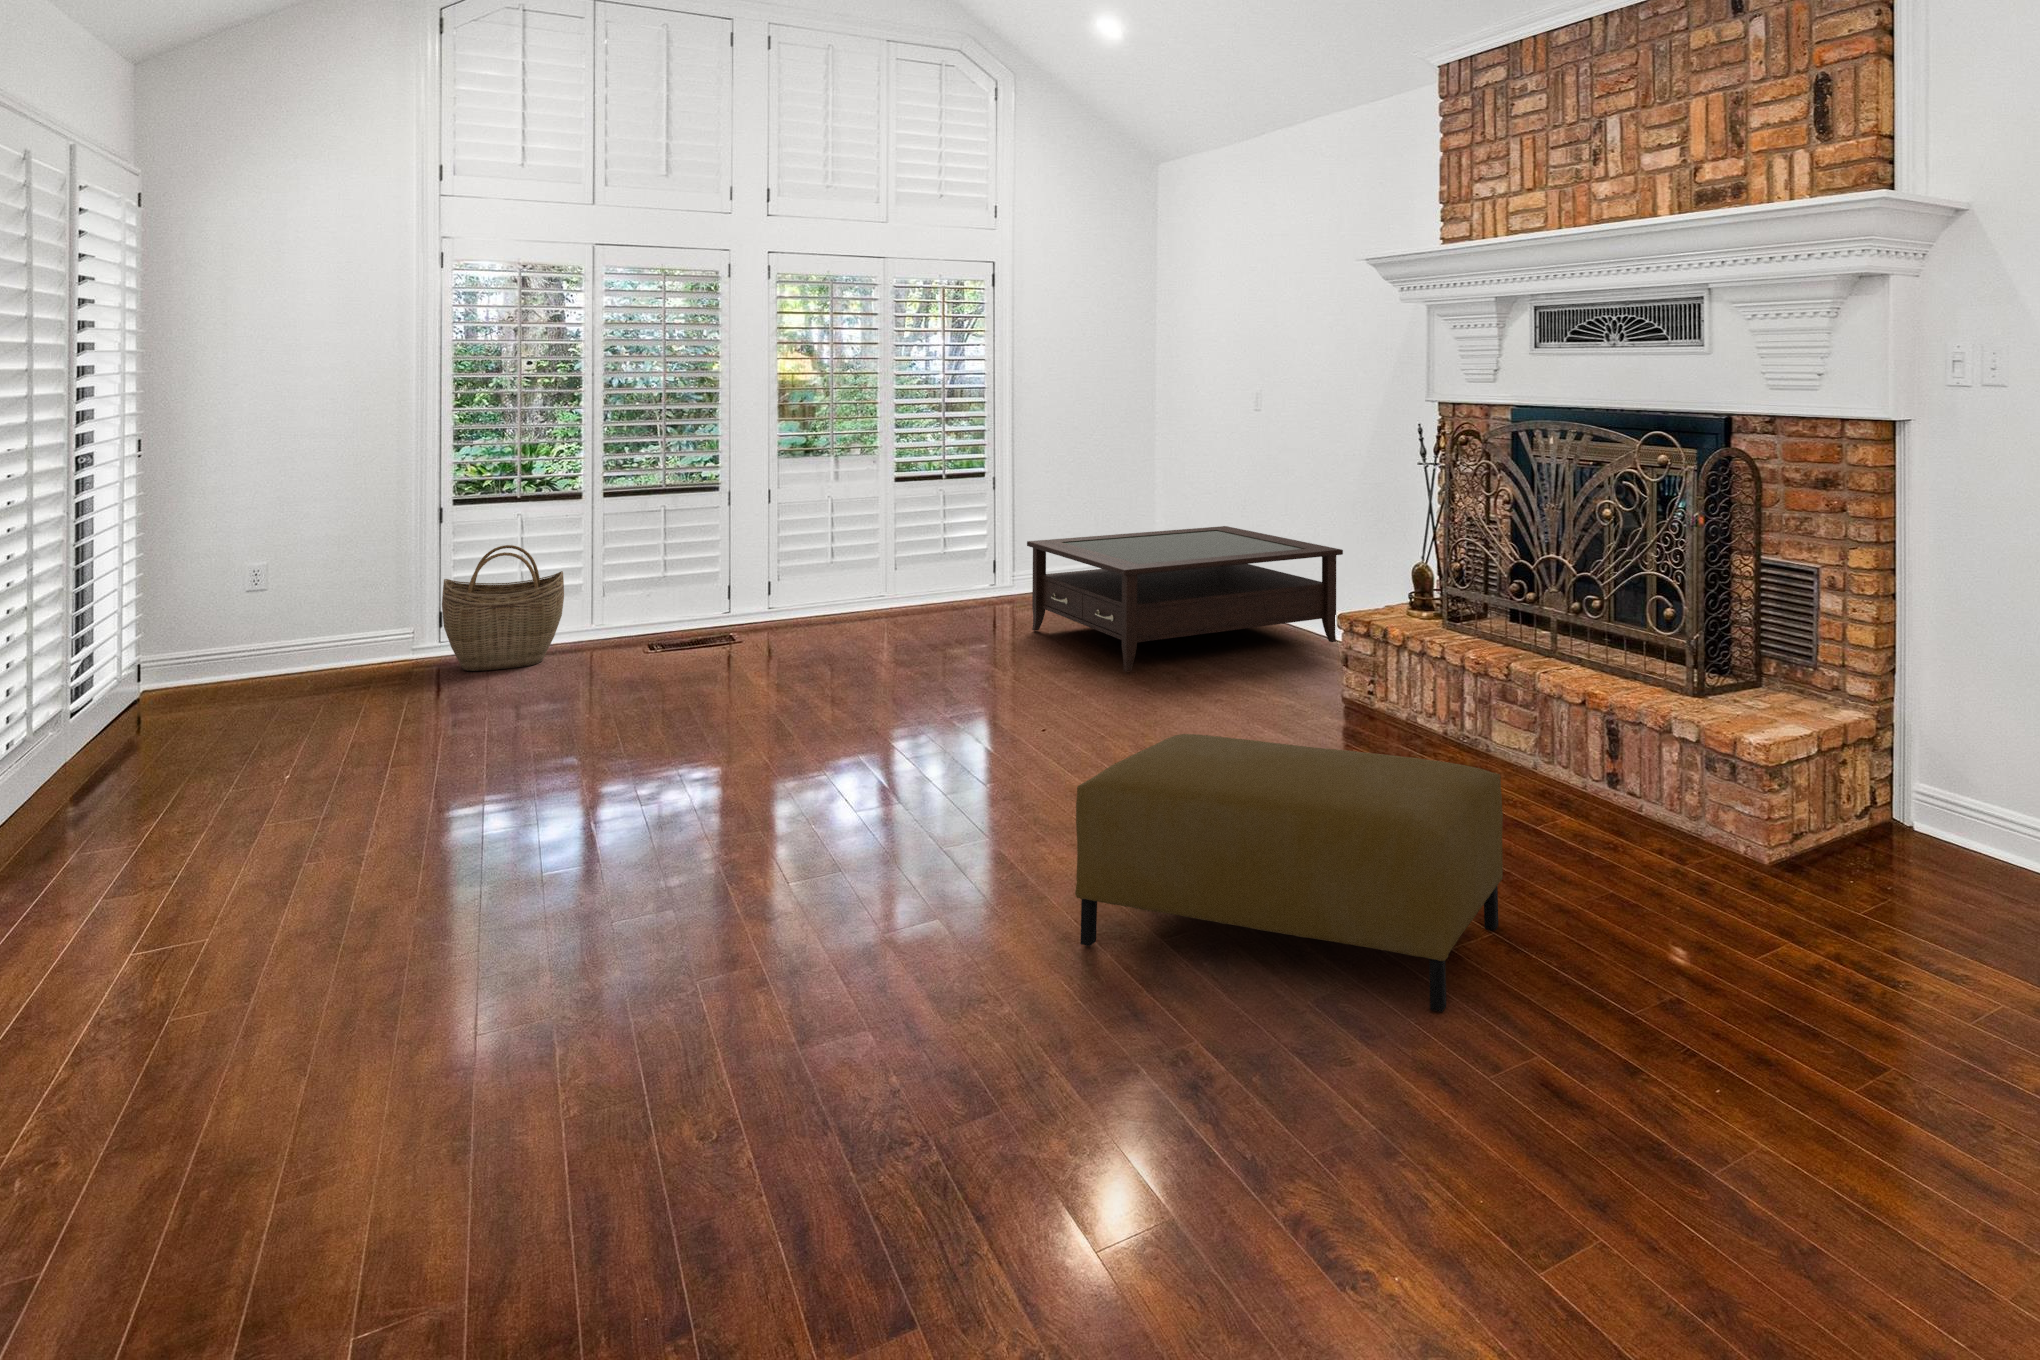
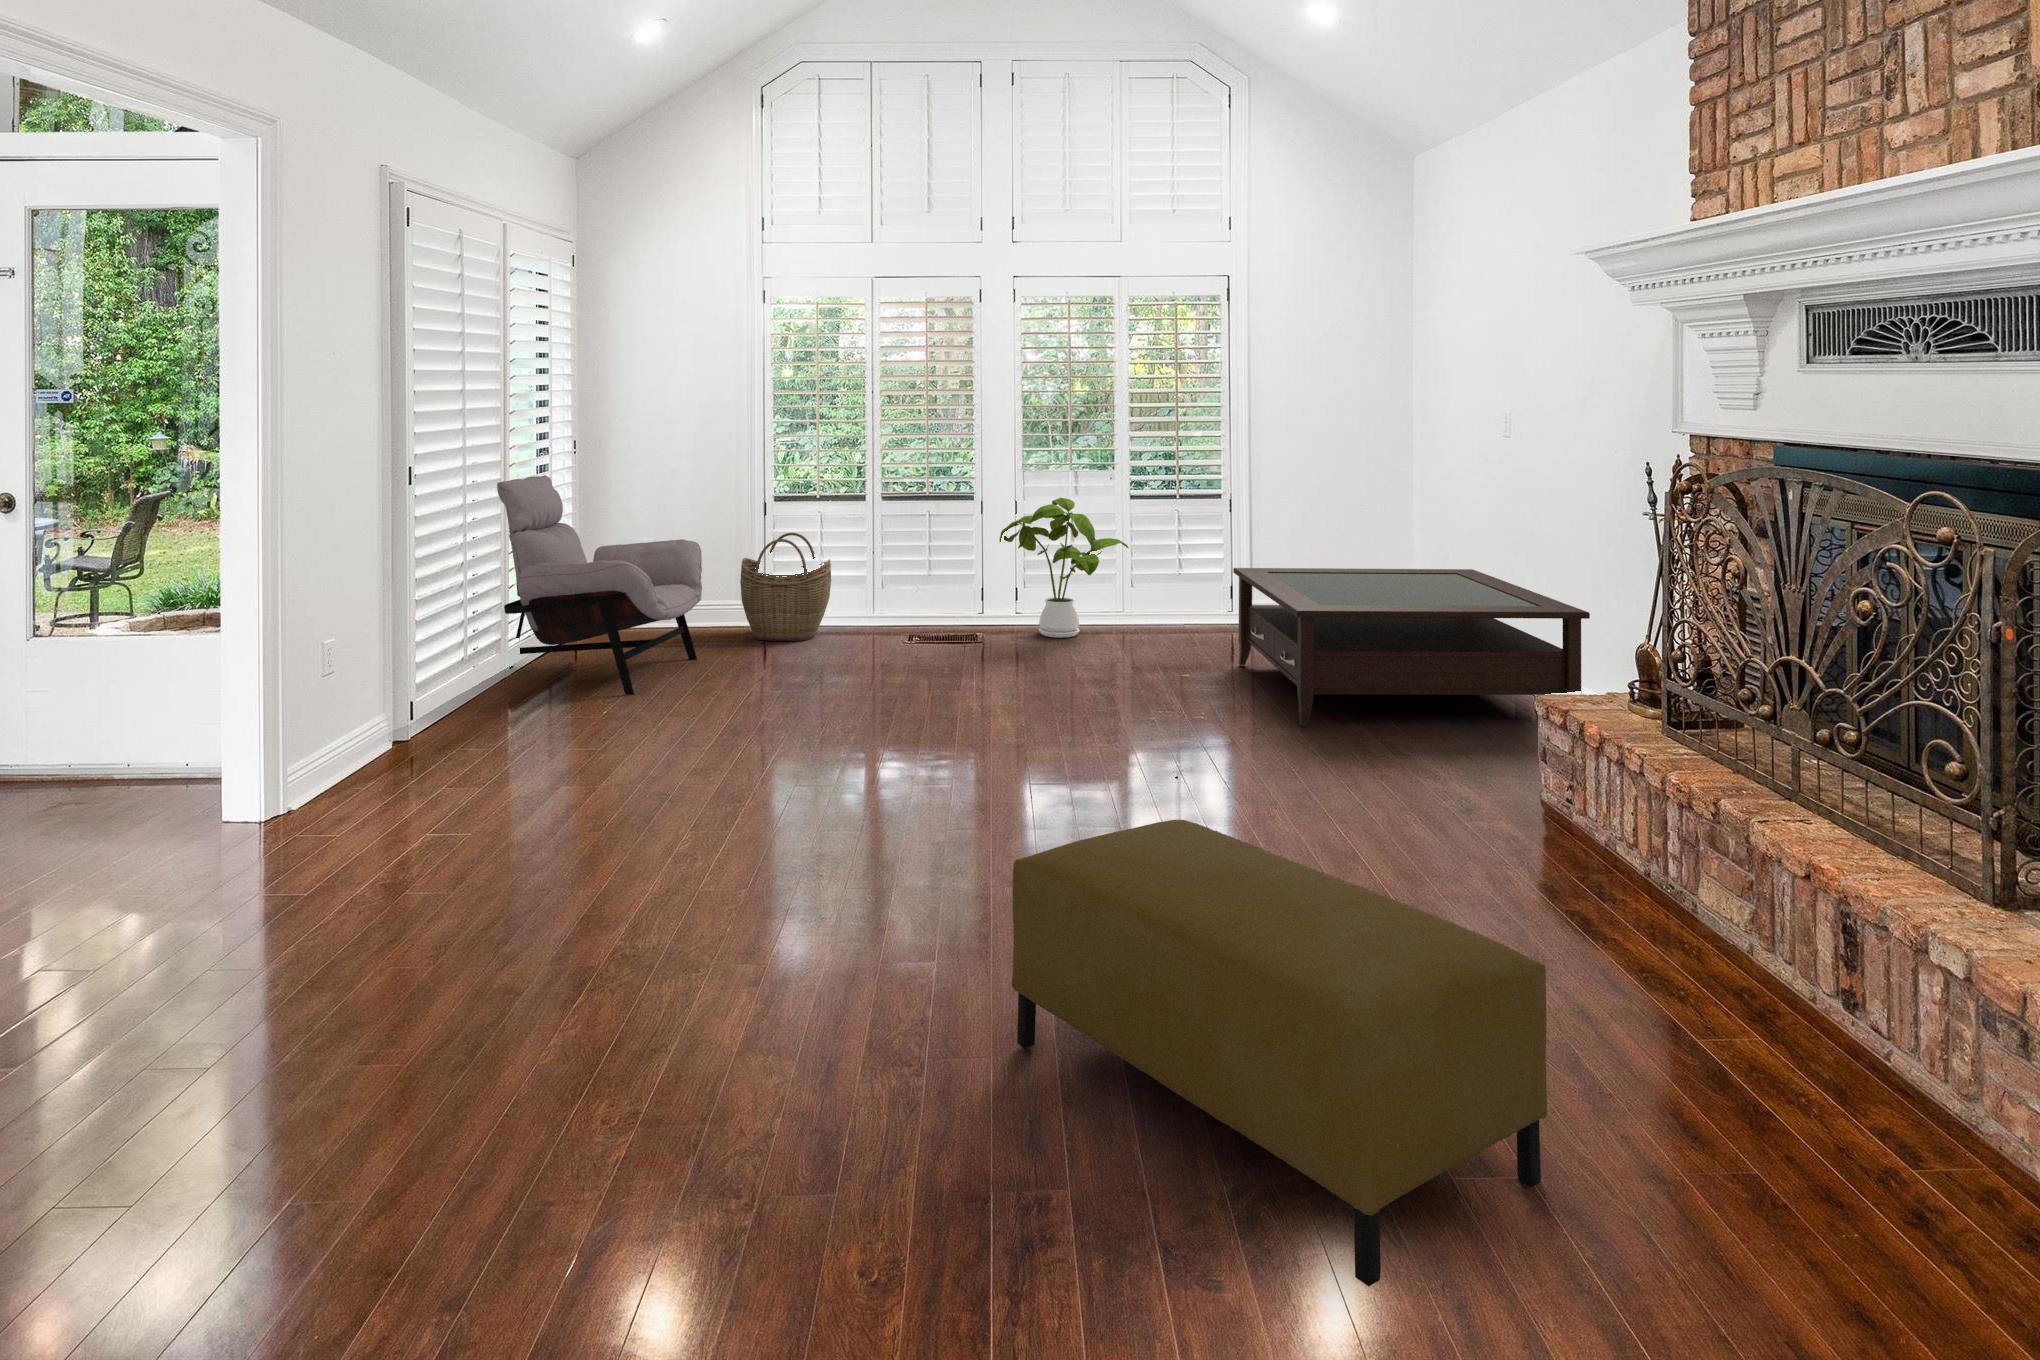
house plant: none [765,487,903,629] -> present [1000,498,1128,638]
lounge chair: none [110,495,418,750] -> present [497,475,702,695]

